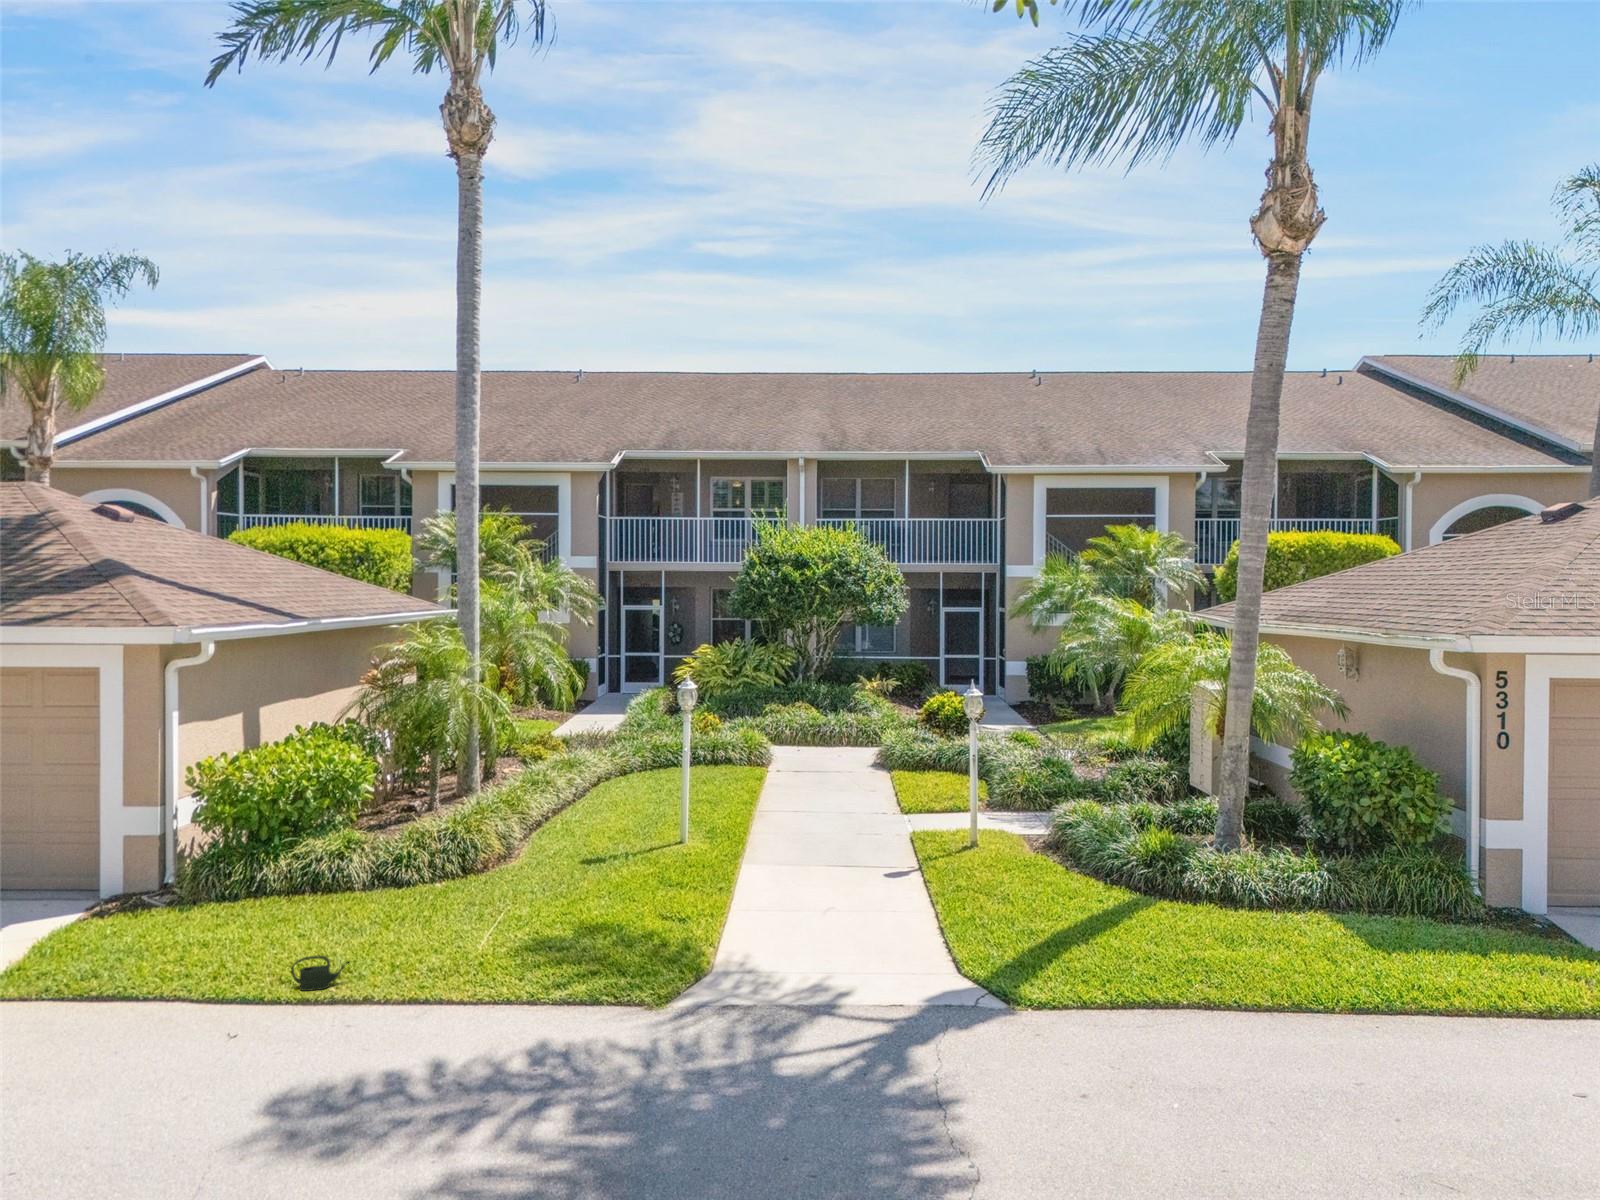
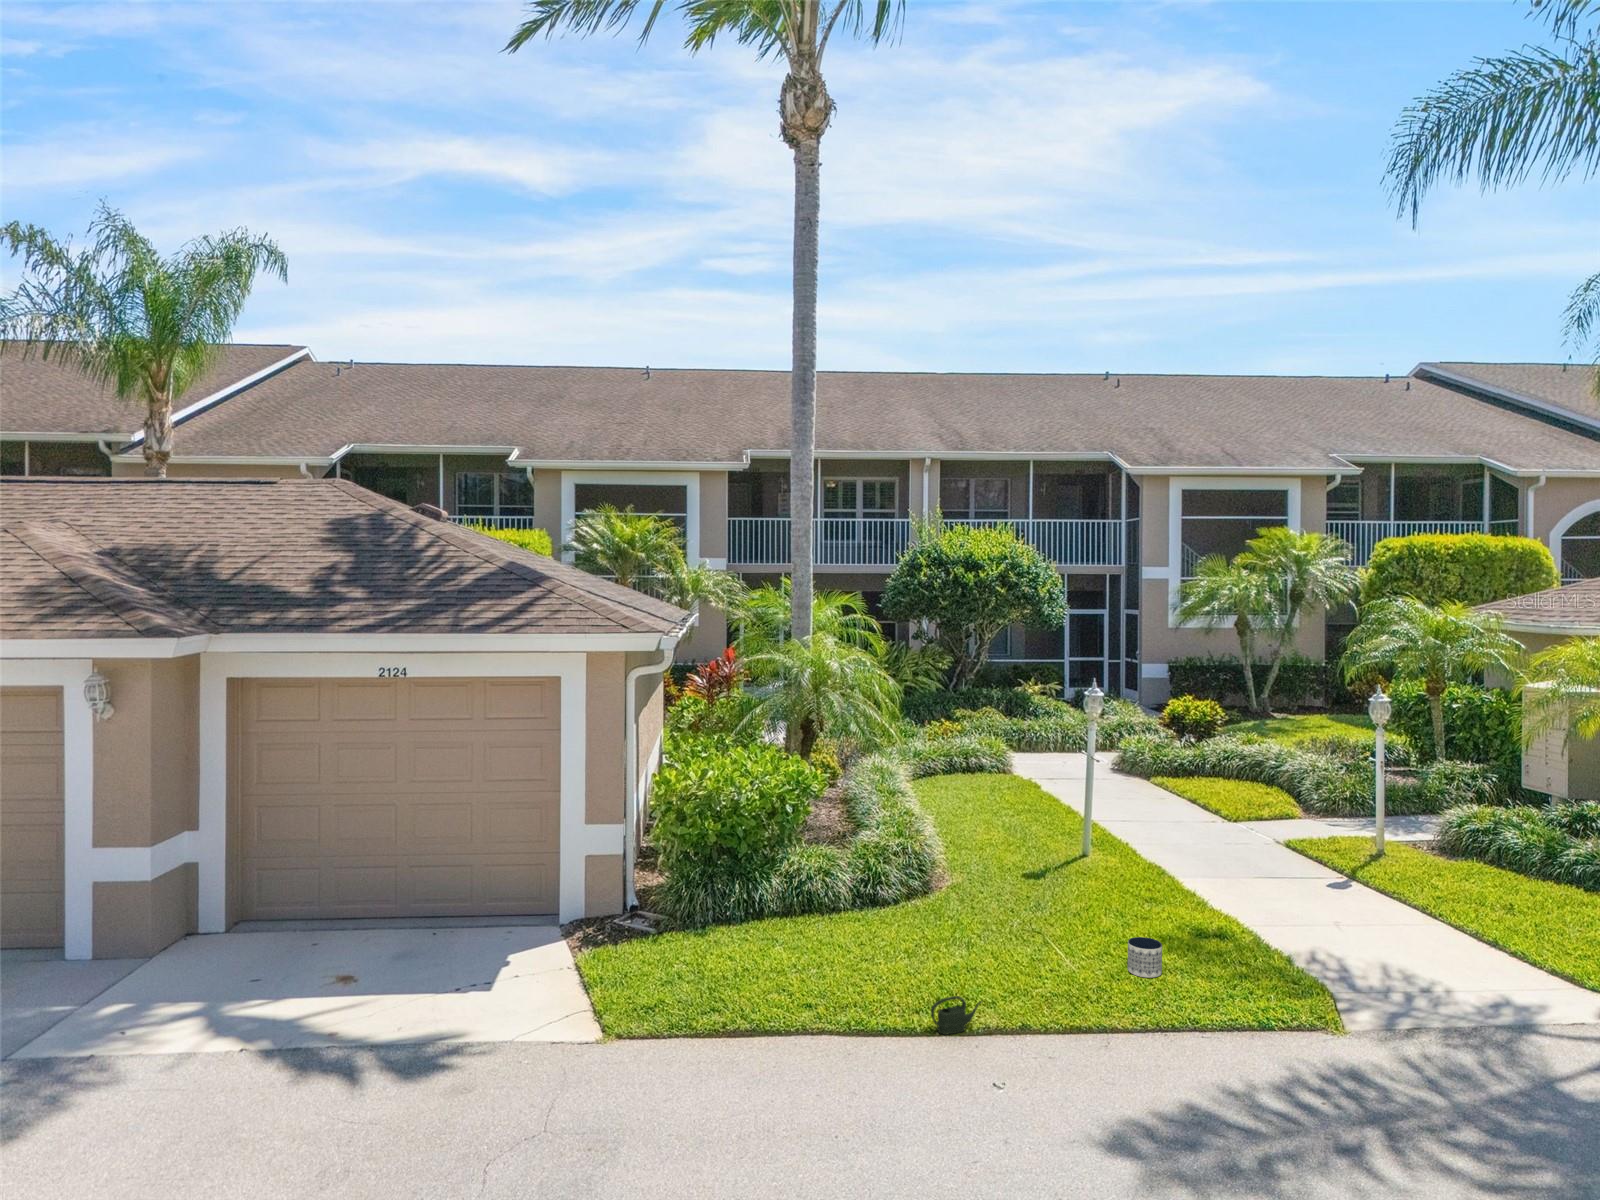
planter: none [564,911,596,950] -> present [1128,937,1162,978]

